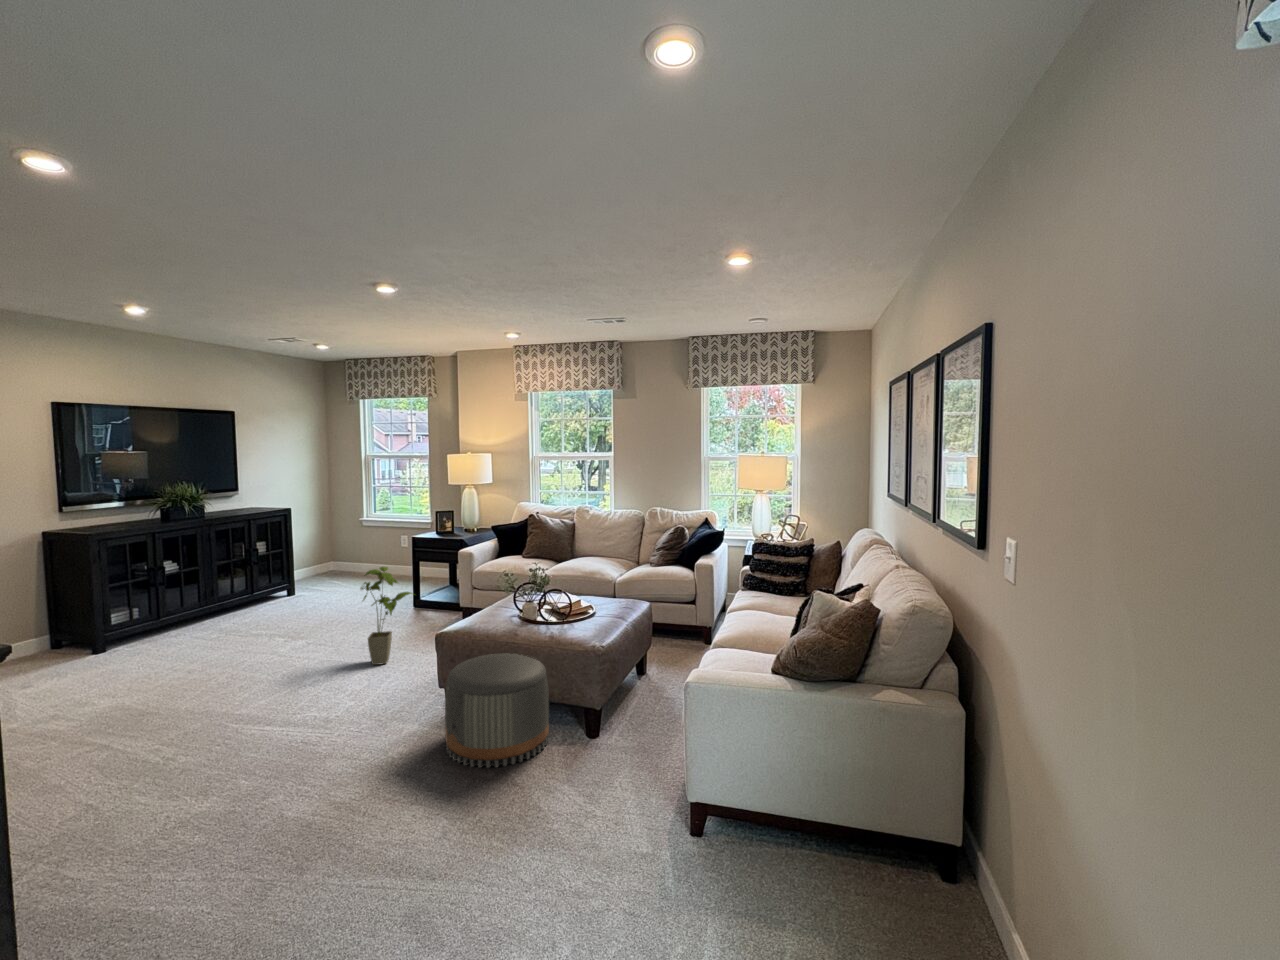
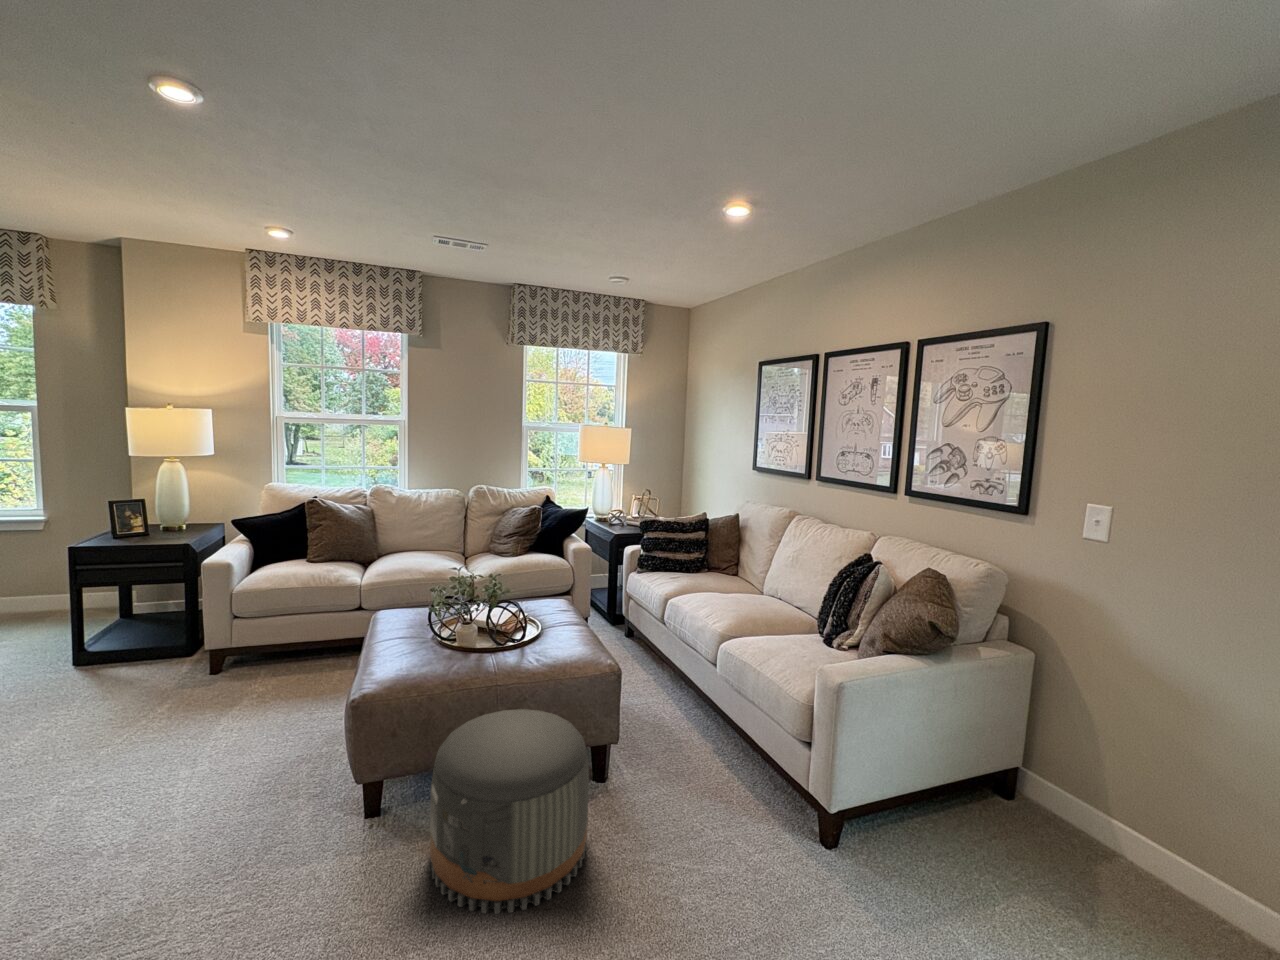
house plant: present [360,567,412,665] -> none [56,612,183,797]

